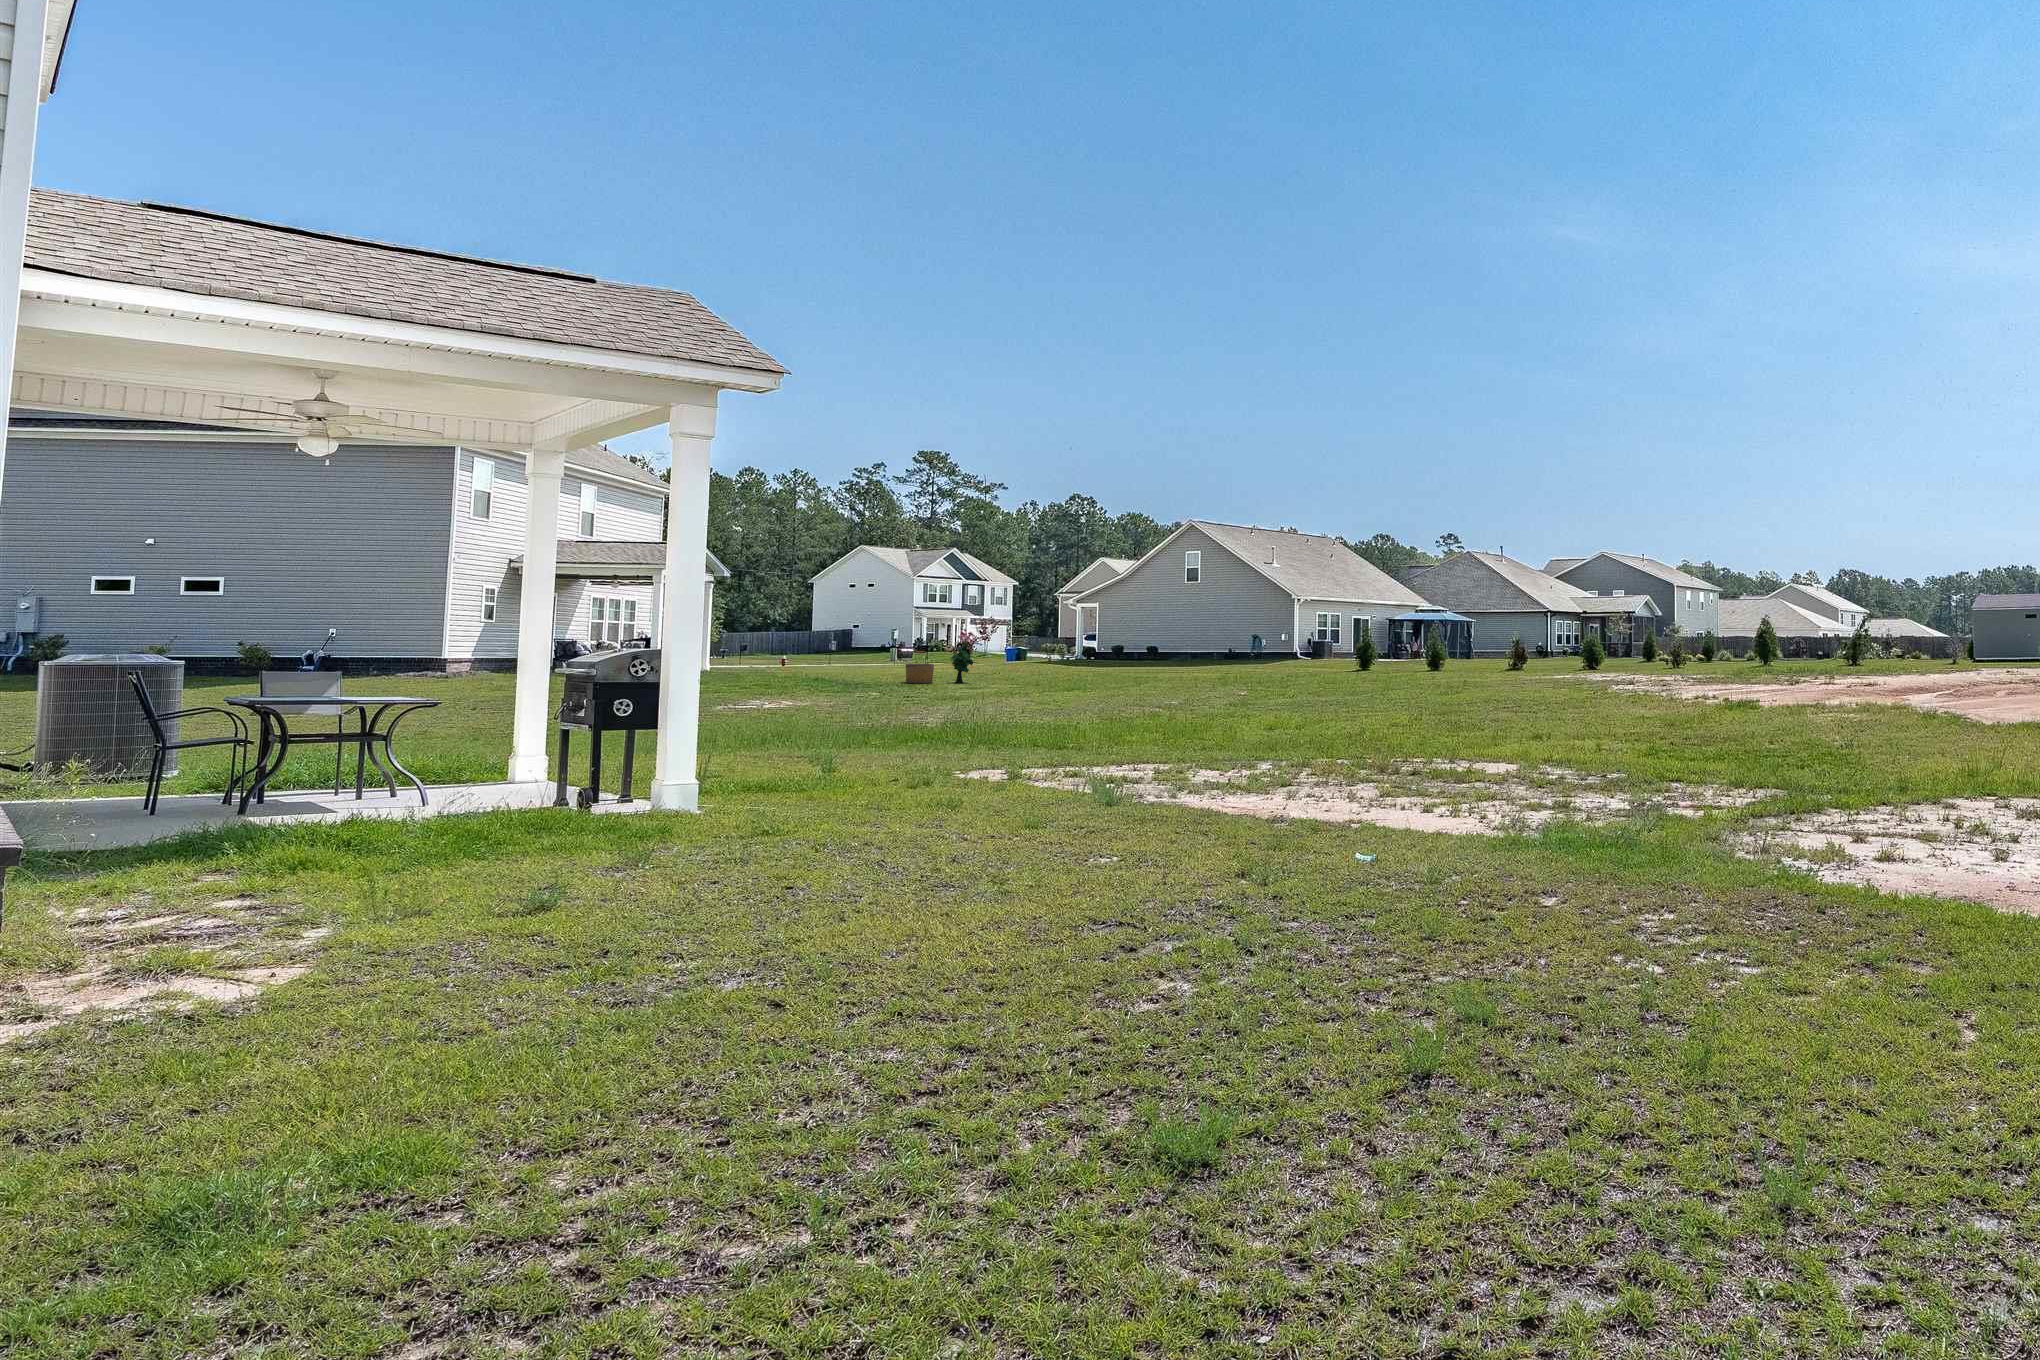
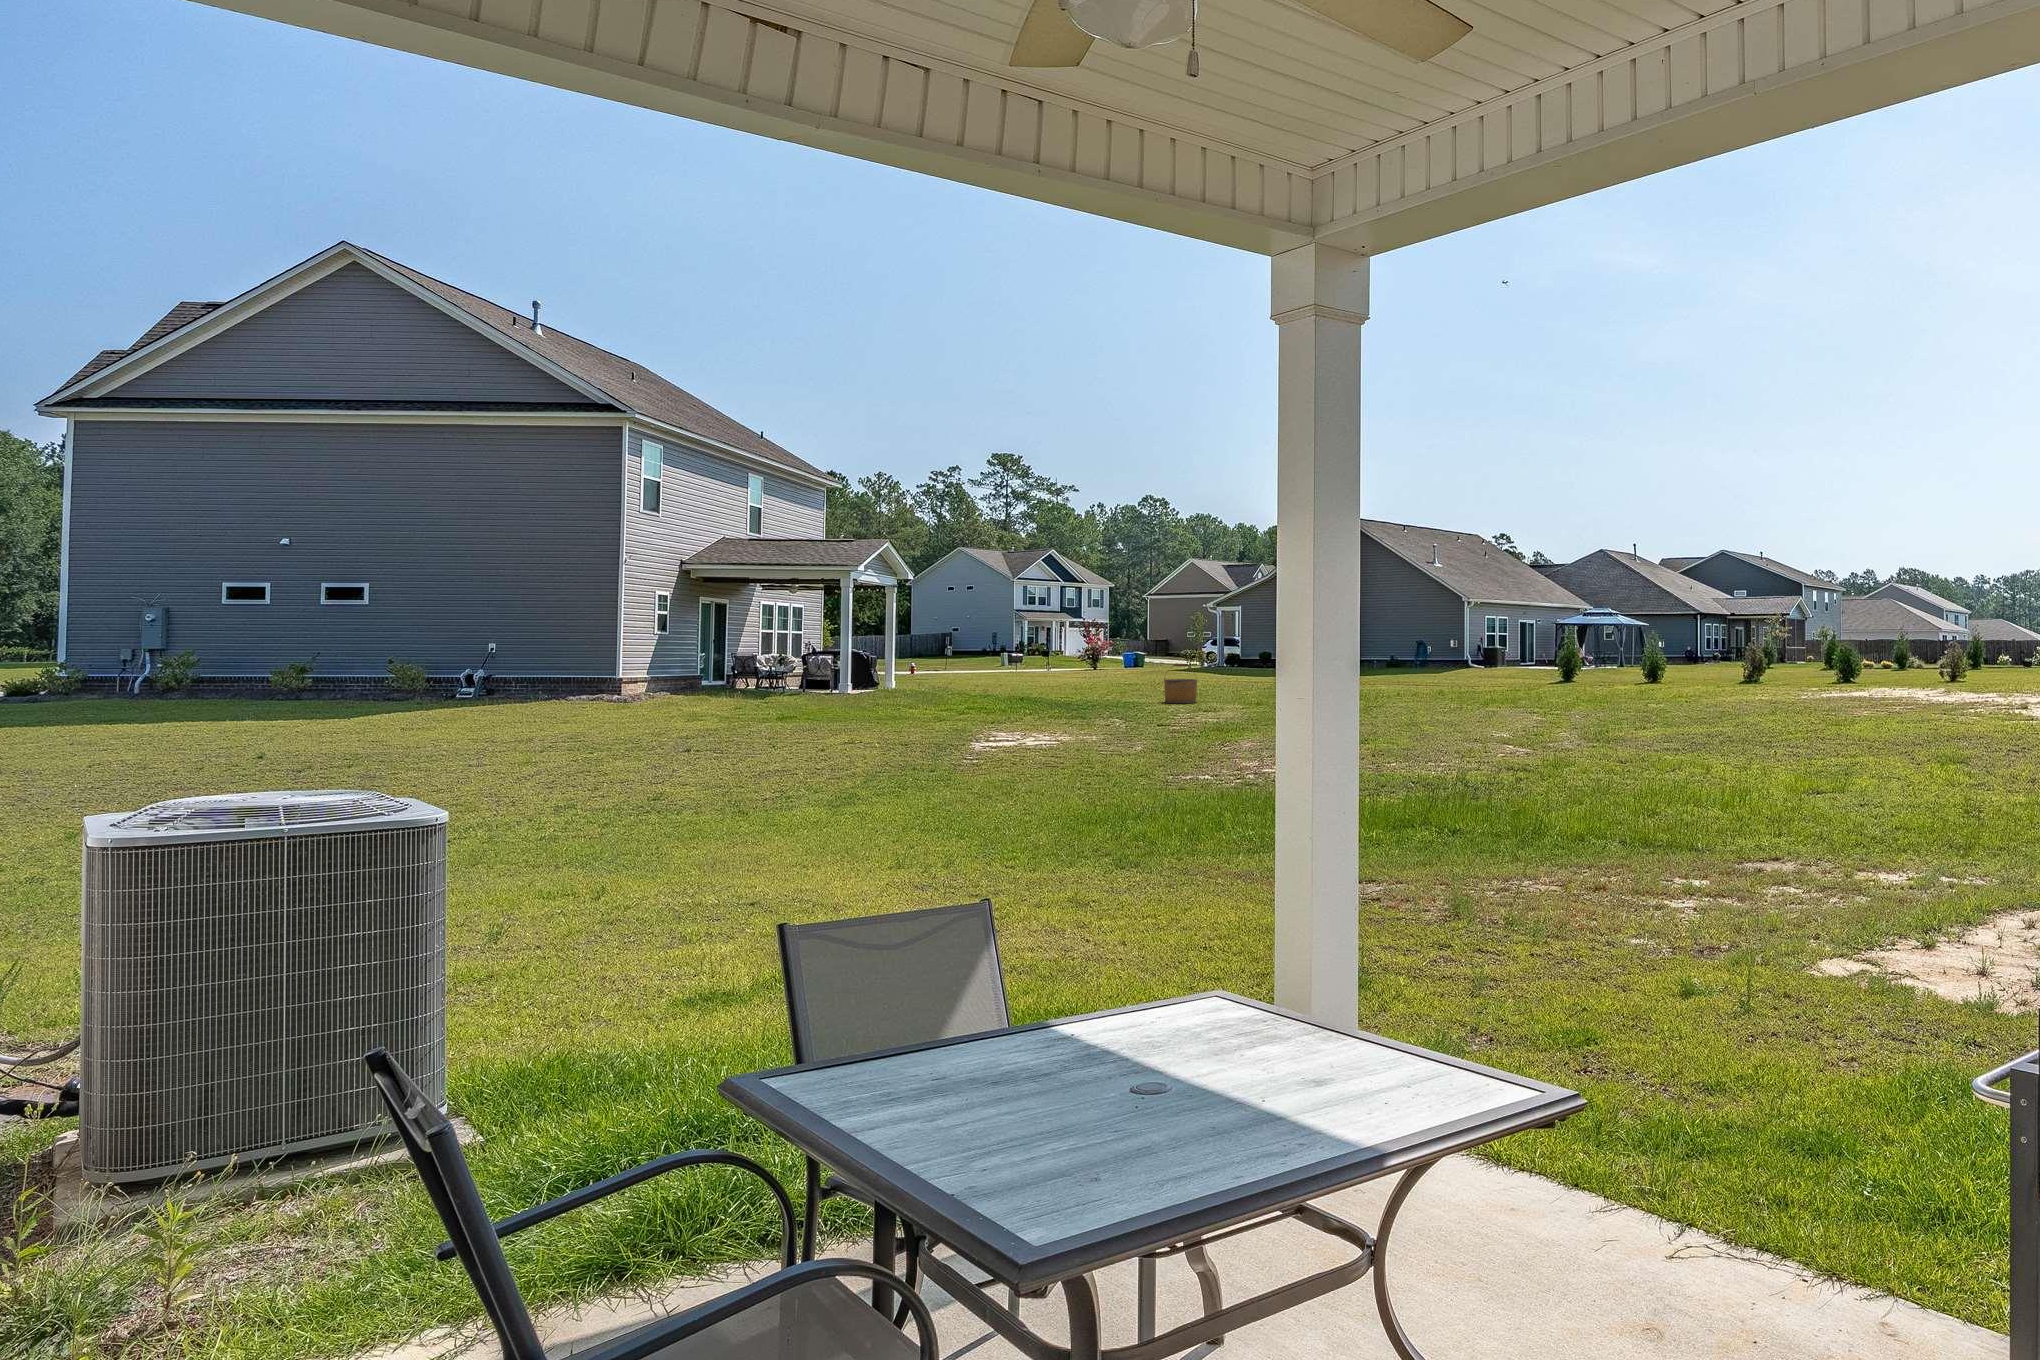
decorative plant: present [950,644,974,683] -> none [1212,654,1241,702]

